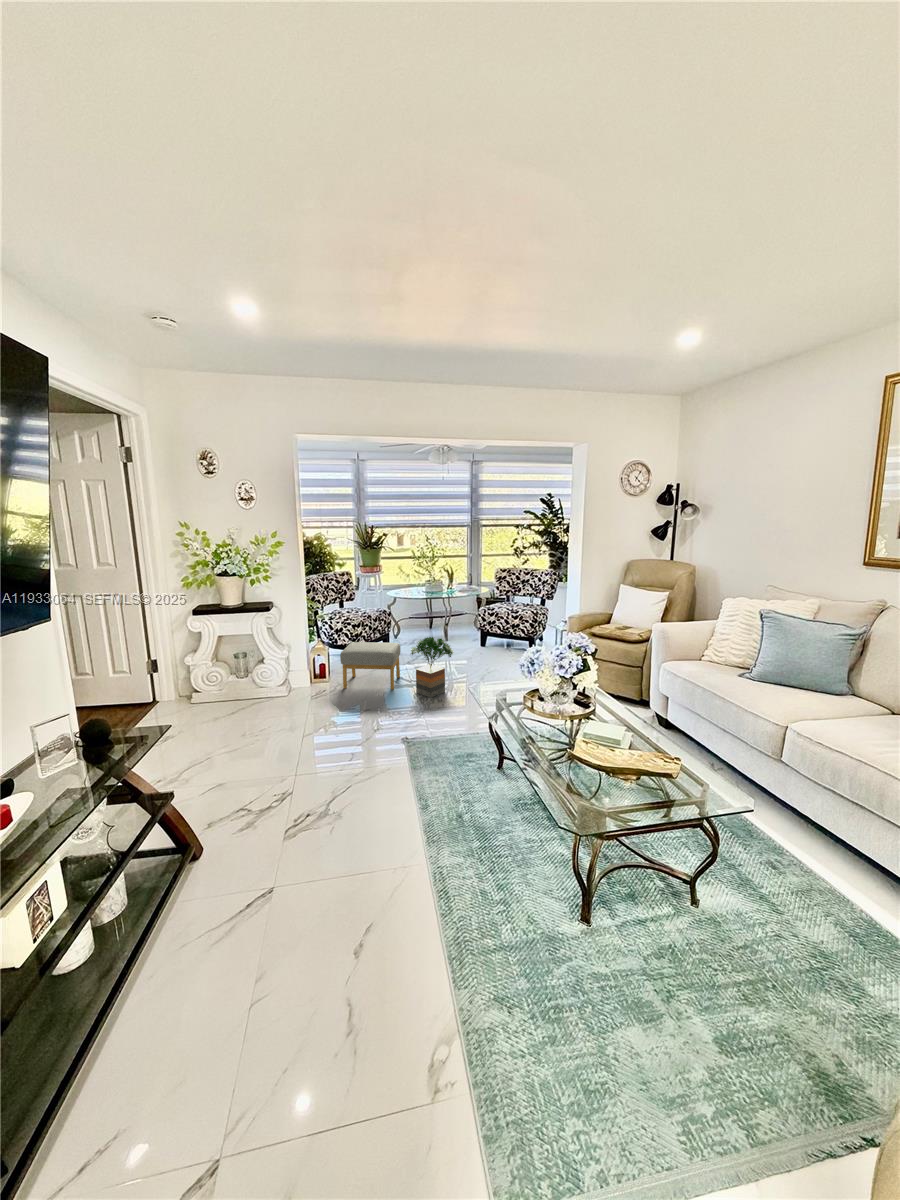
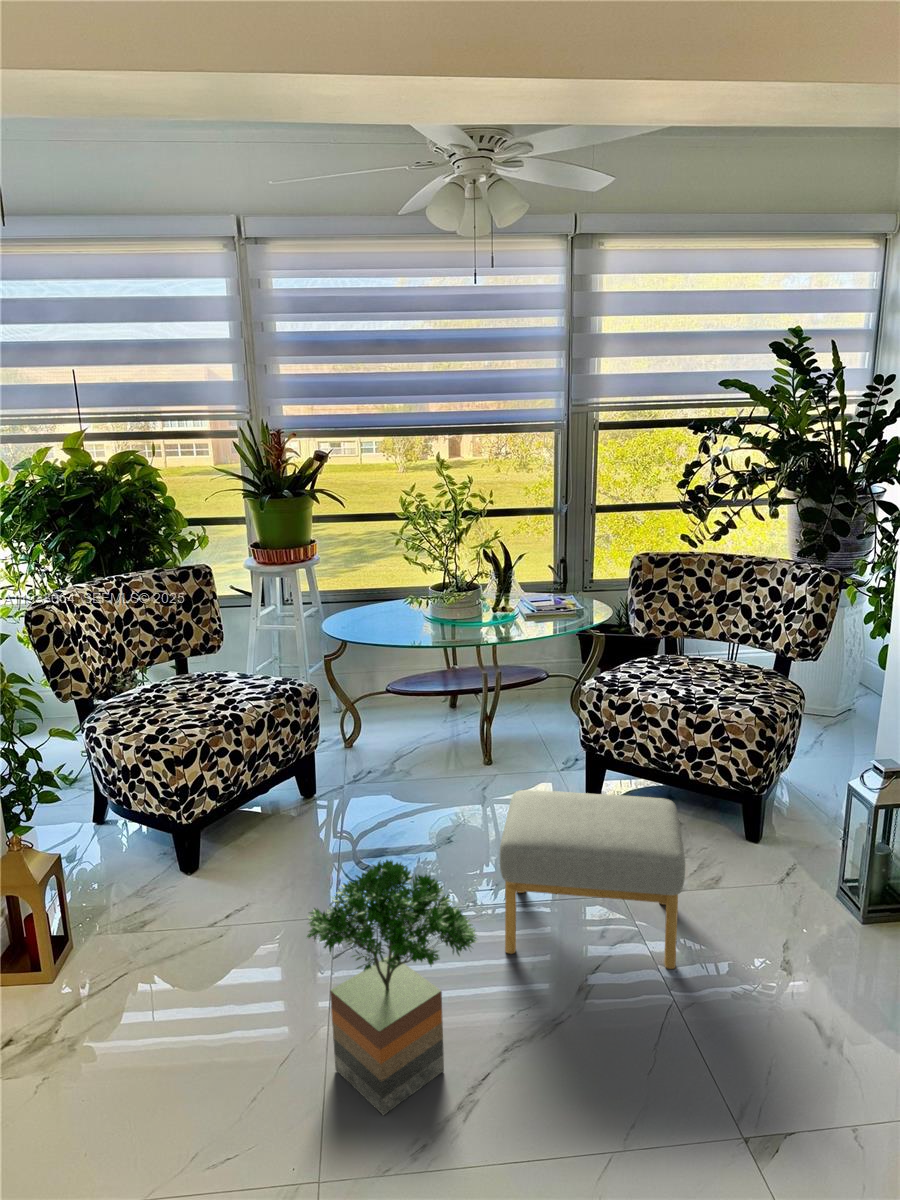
footstool: present [340,642,400,690] -> present [500,790,685,969]

